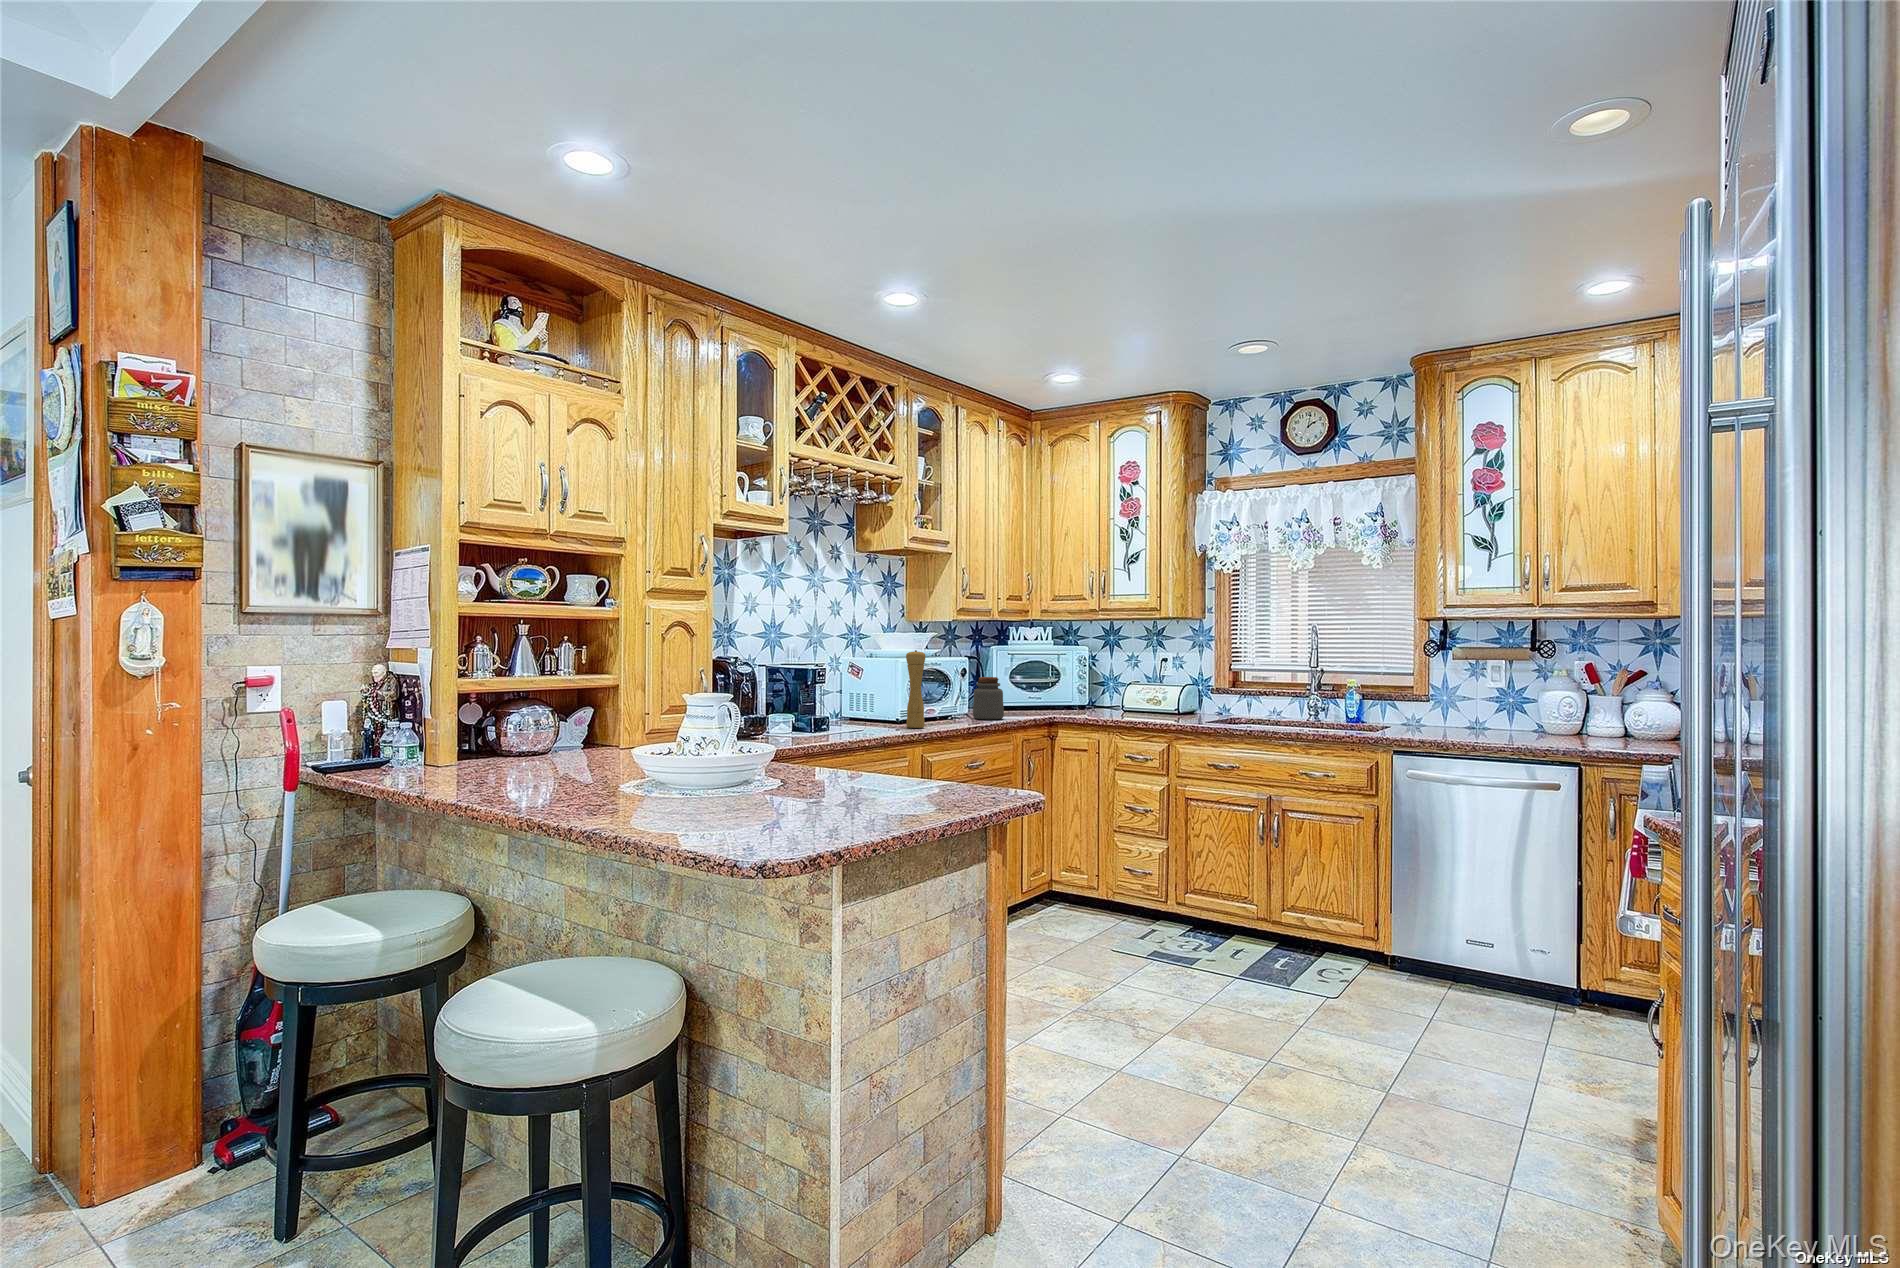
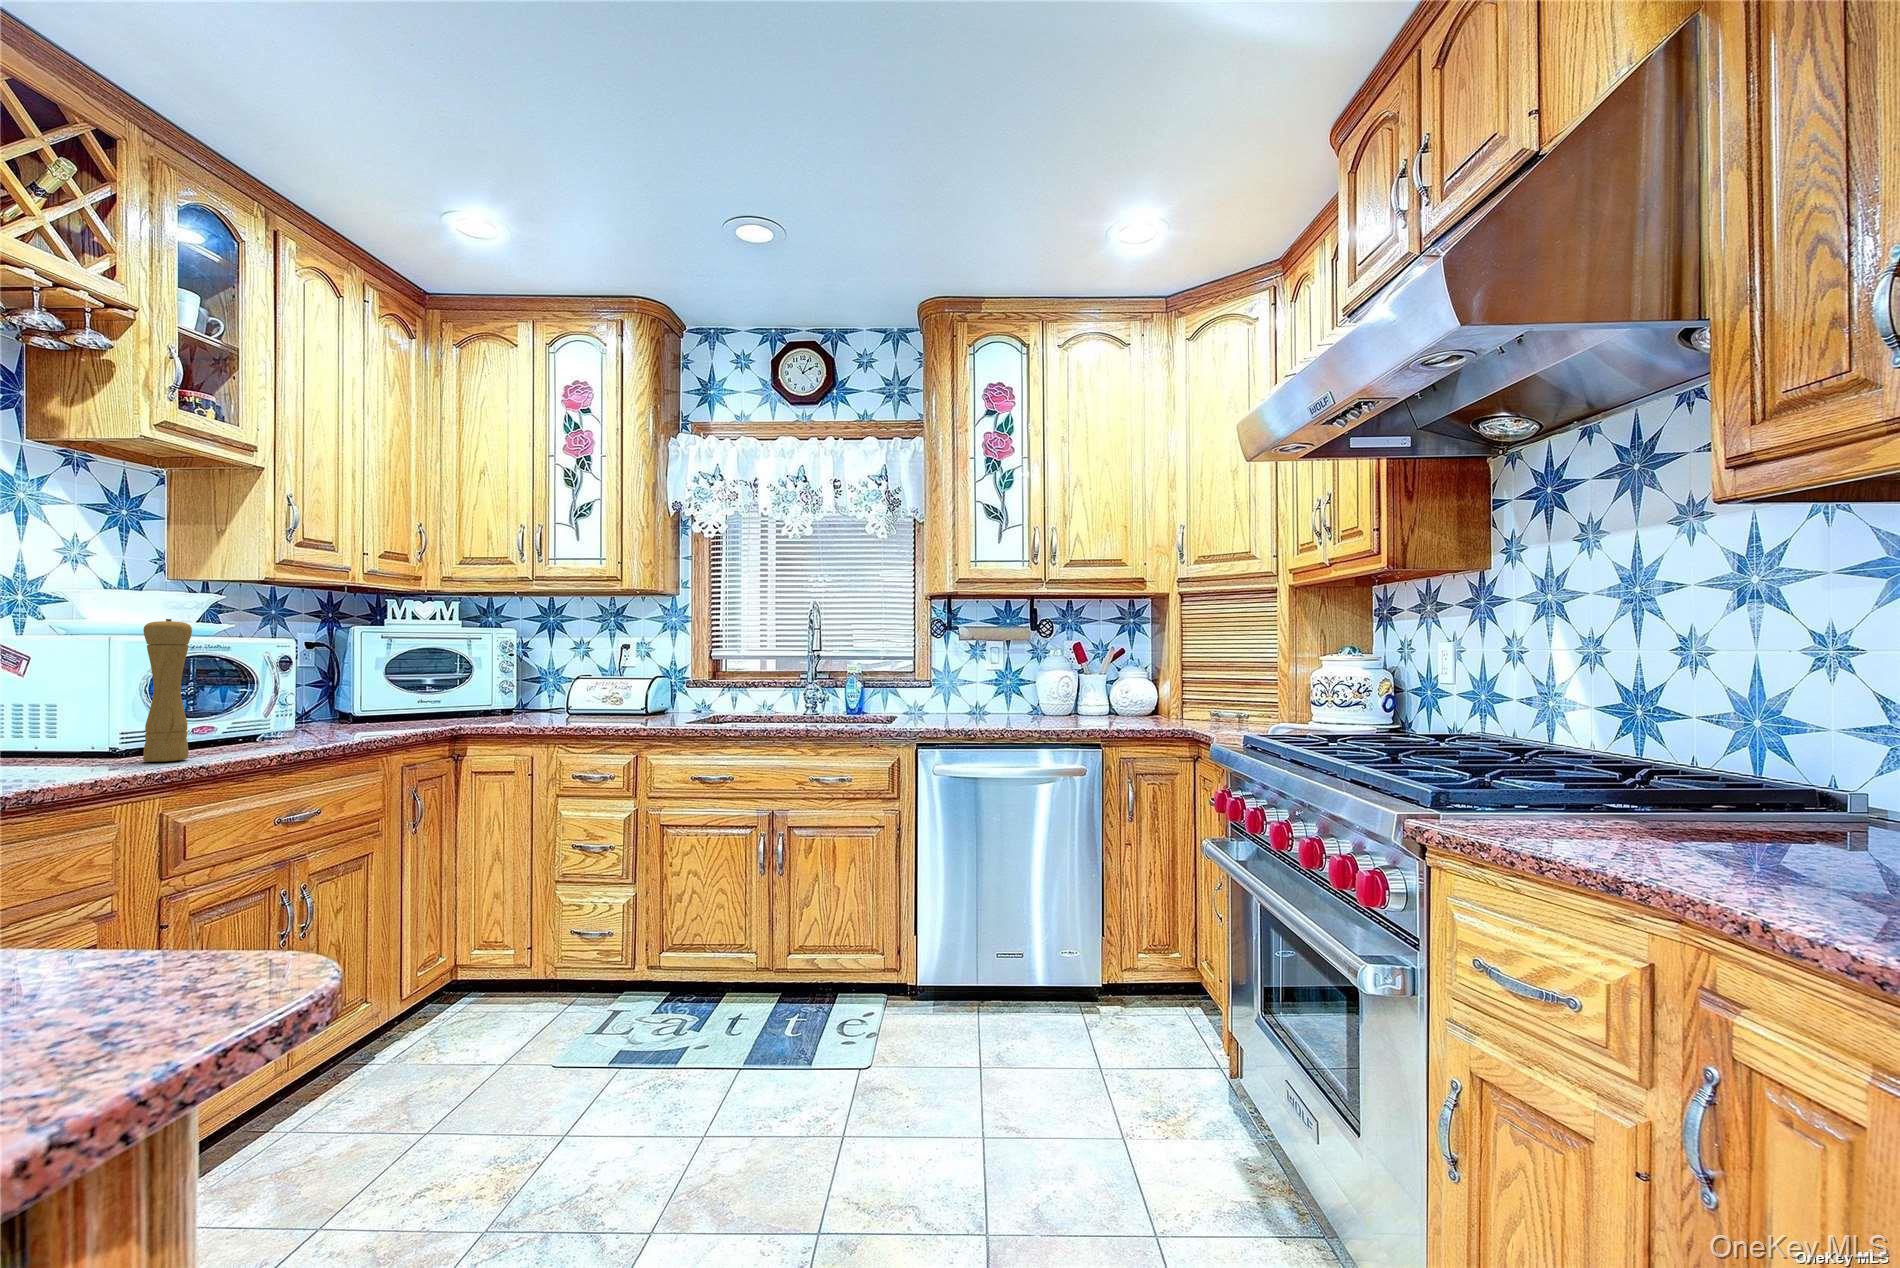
jar: present [973,677,1004,719] -> none [310,670,370,737]

